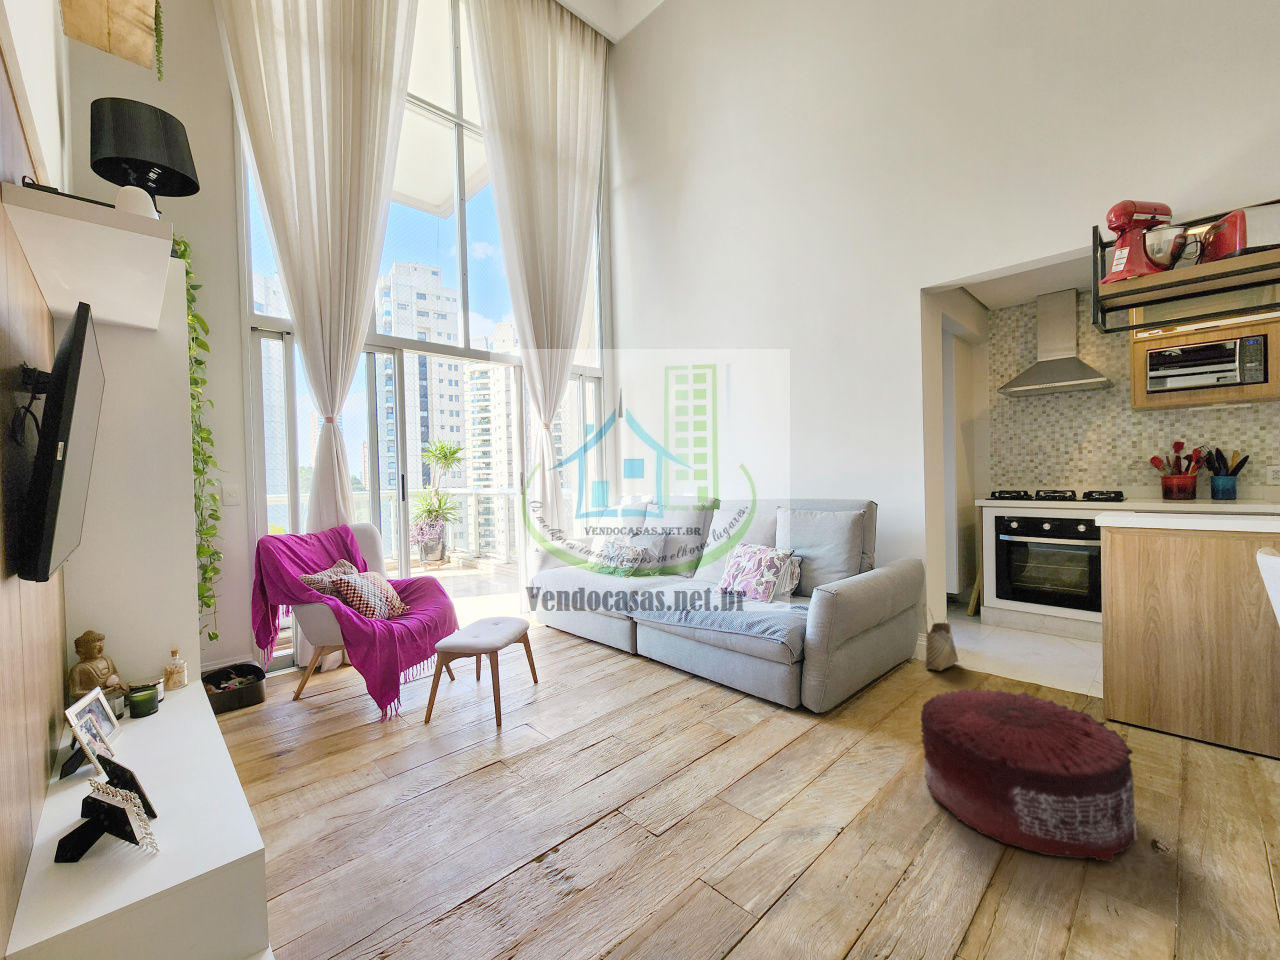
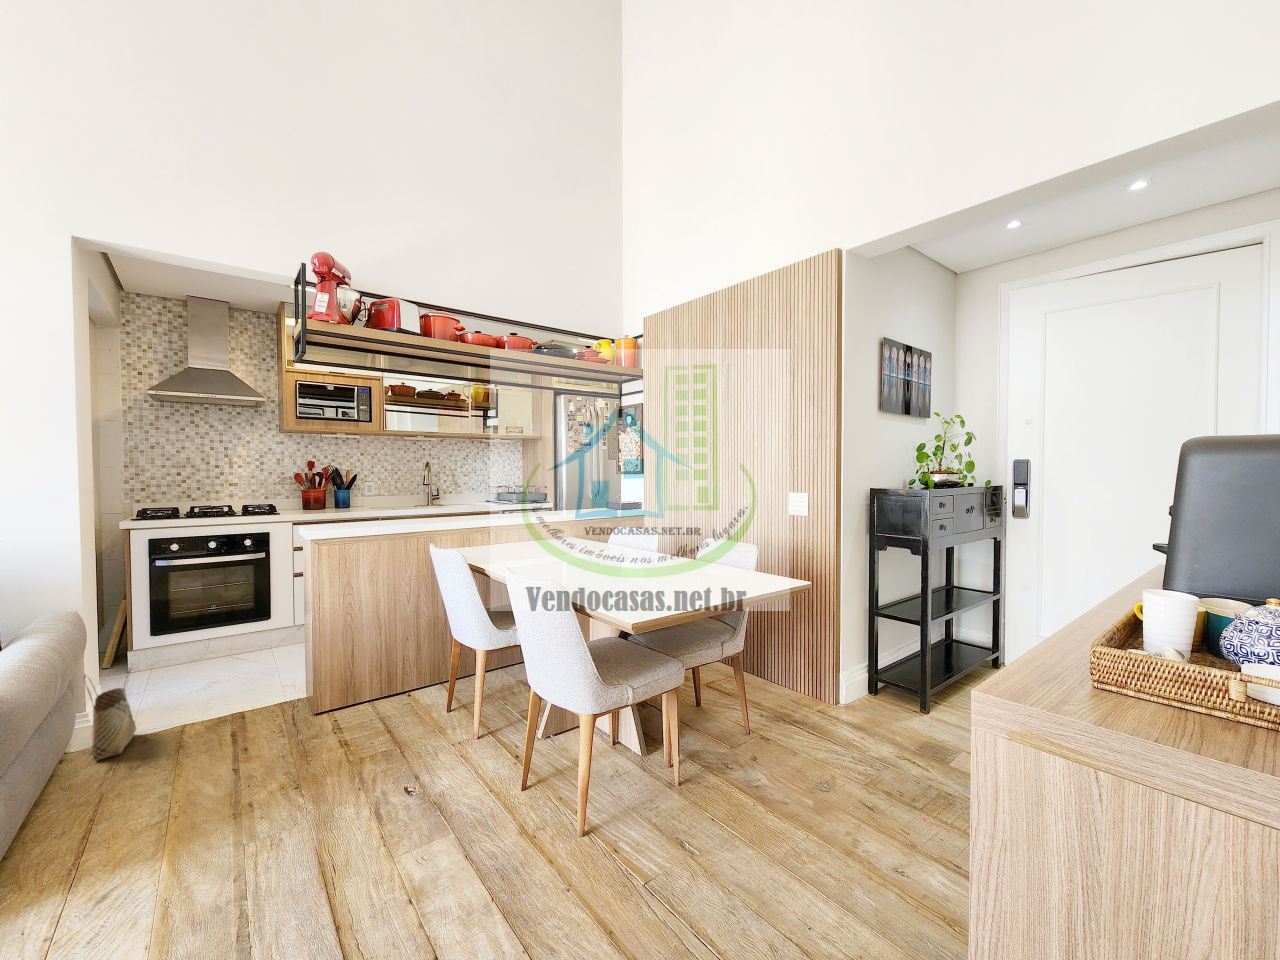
pouf: present [921,689,1137,861] -> none [193,714,399,901]

